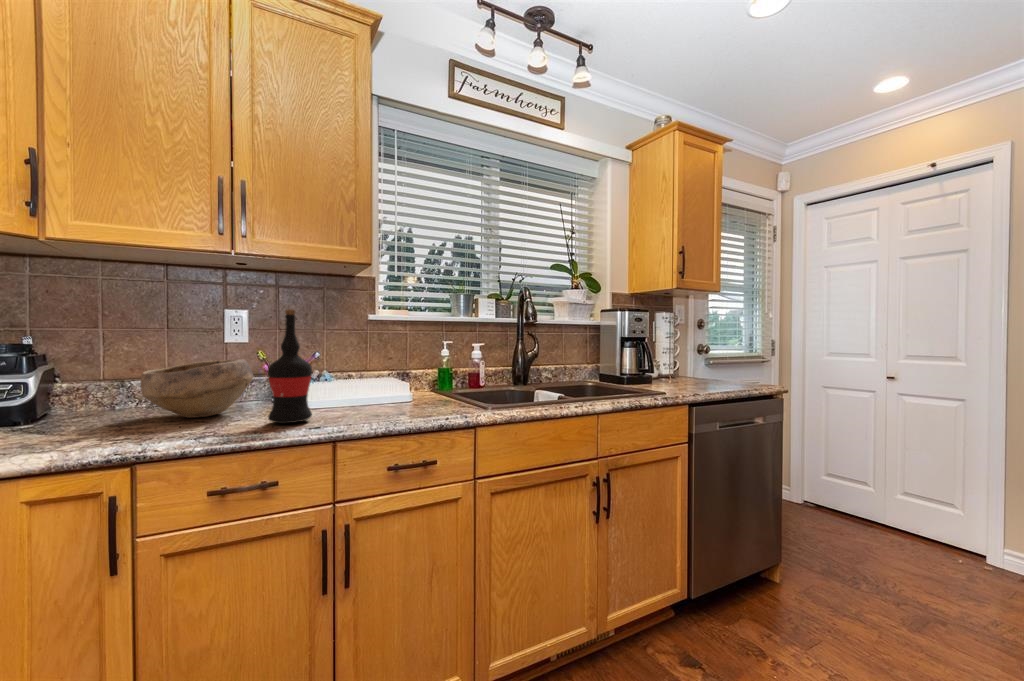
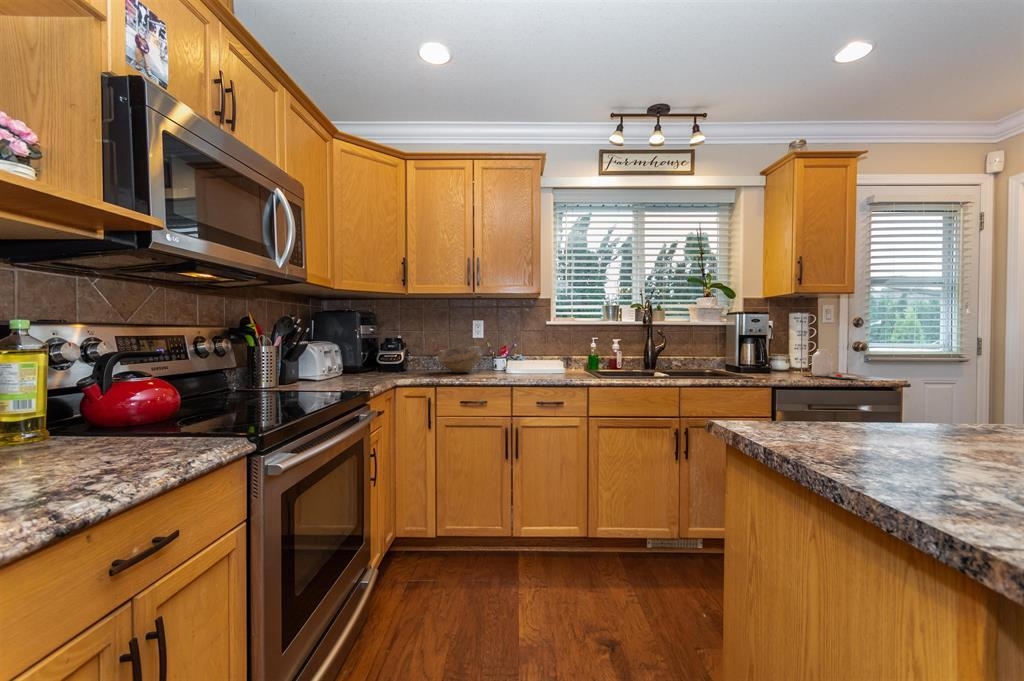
wine bottle: present [268,309,312,423] -> none [485,322,505,377]
jar: none [692,353,751,387] -> present [810,349,857,379]

